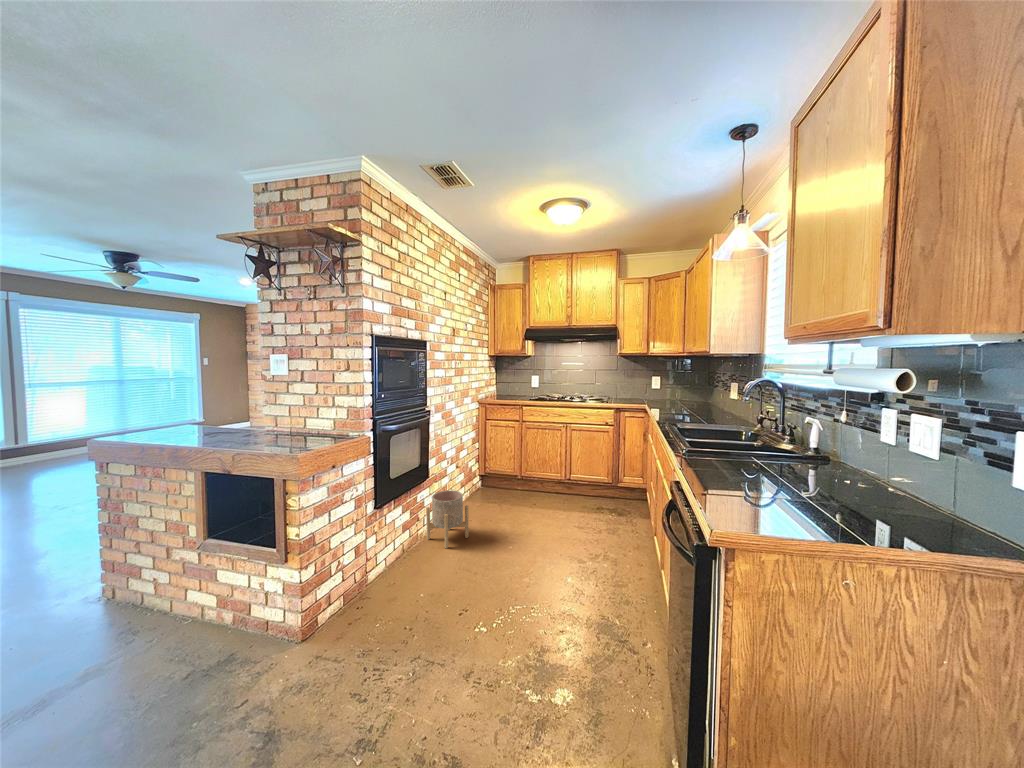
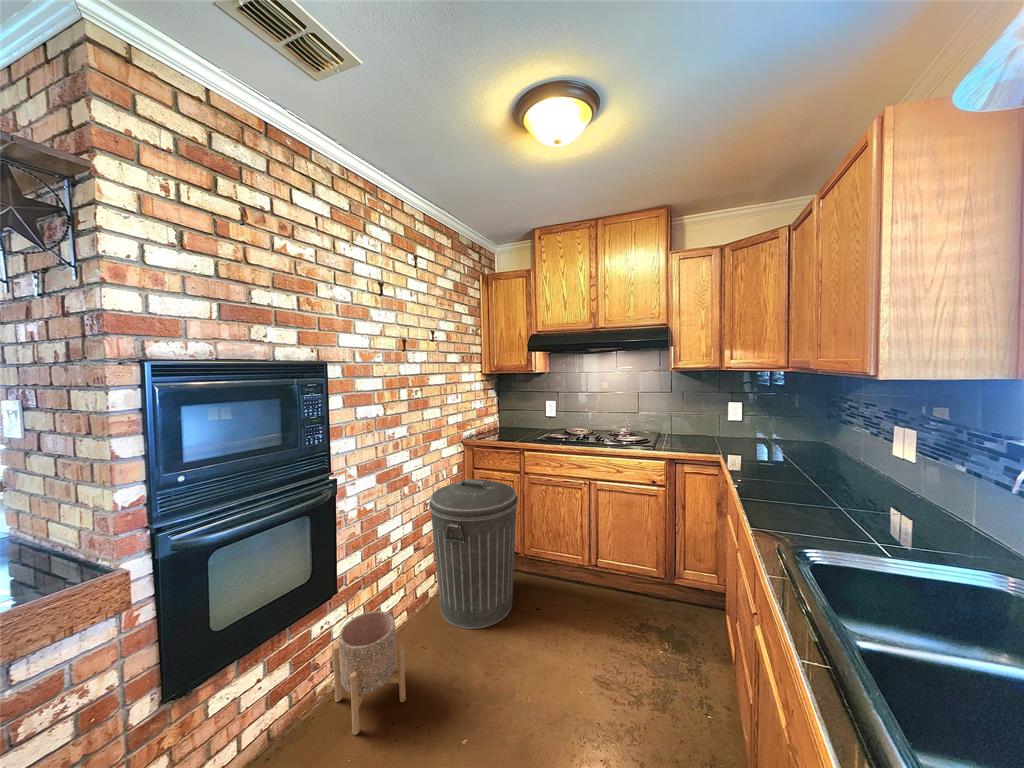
trash can: none [466,422,523,512] -> present [429,479,517,629]

